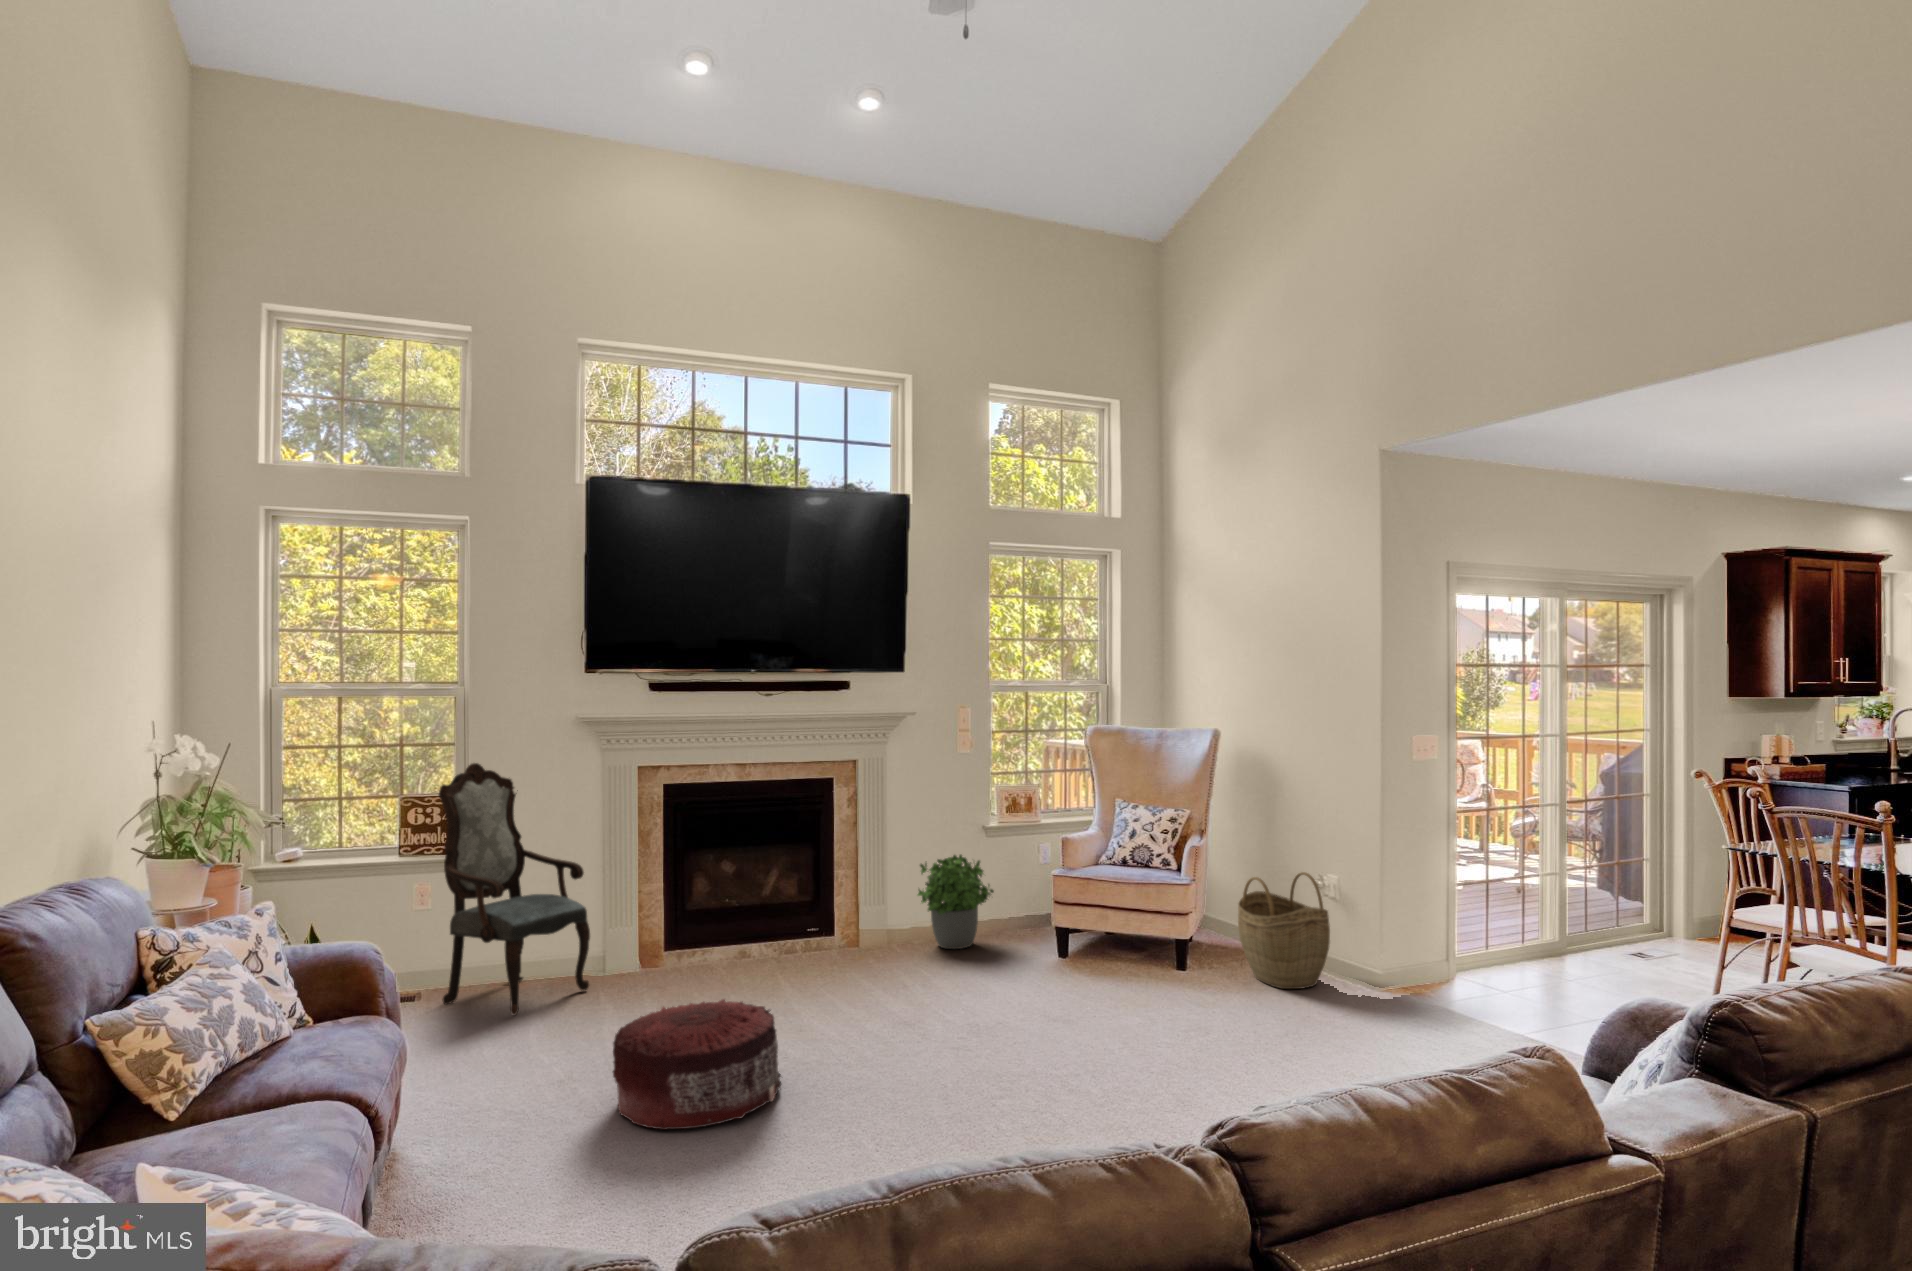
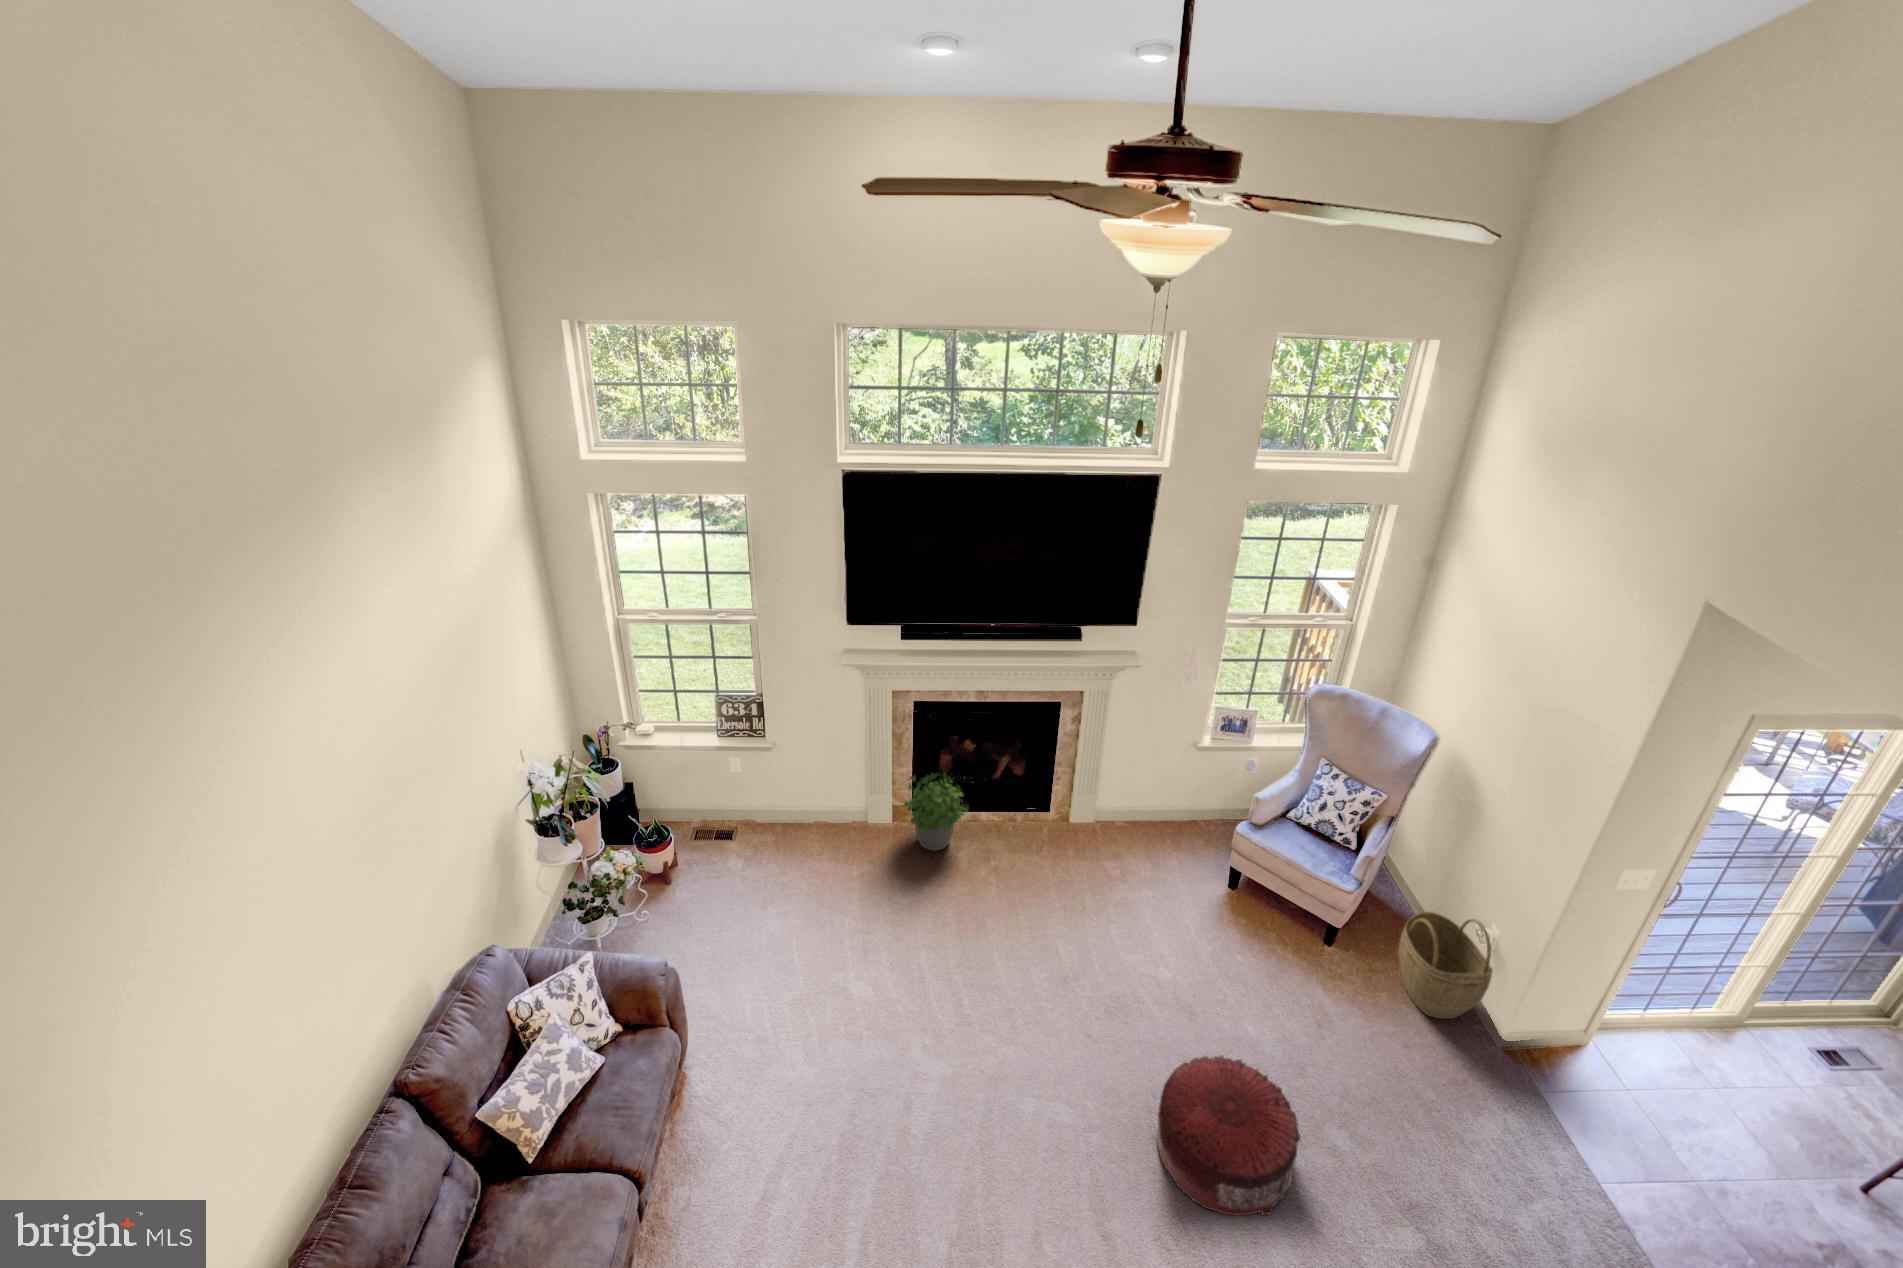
armchair: present [439,763,590,1015] -> none [738,684,853,888]
potted plant: present [918,855,994,949] -> present [904,773,968,851]
pouf: present [613,999,781,1130] -> present [1157,1055,1300,1215]

